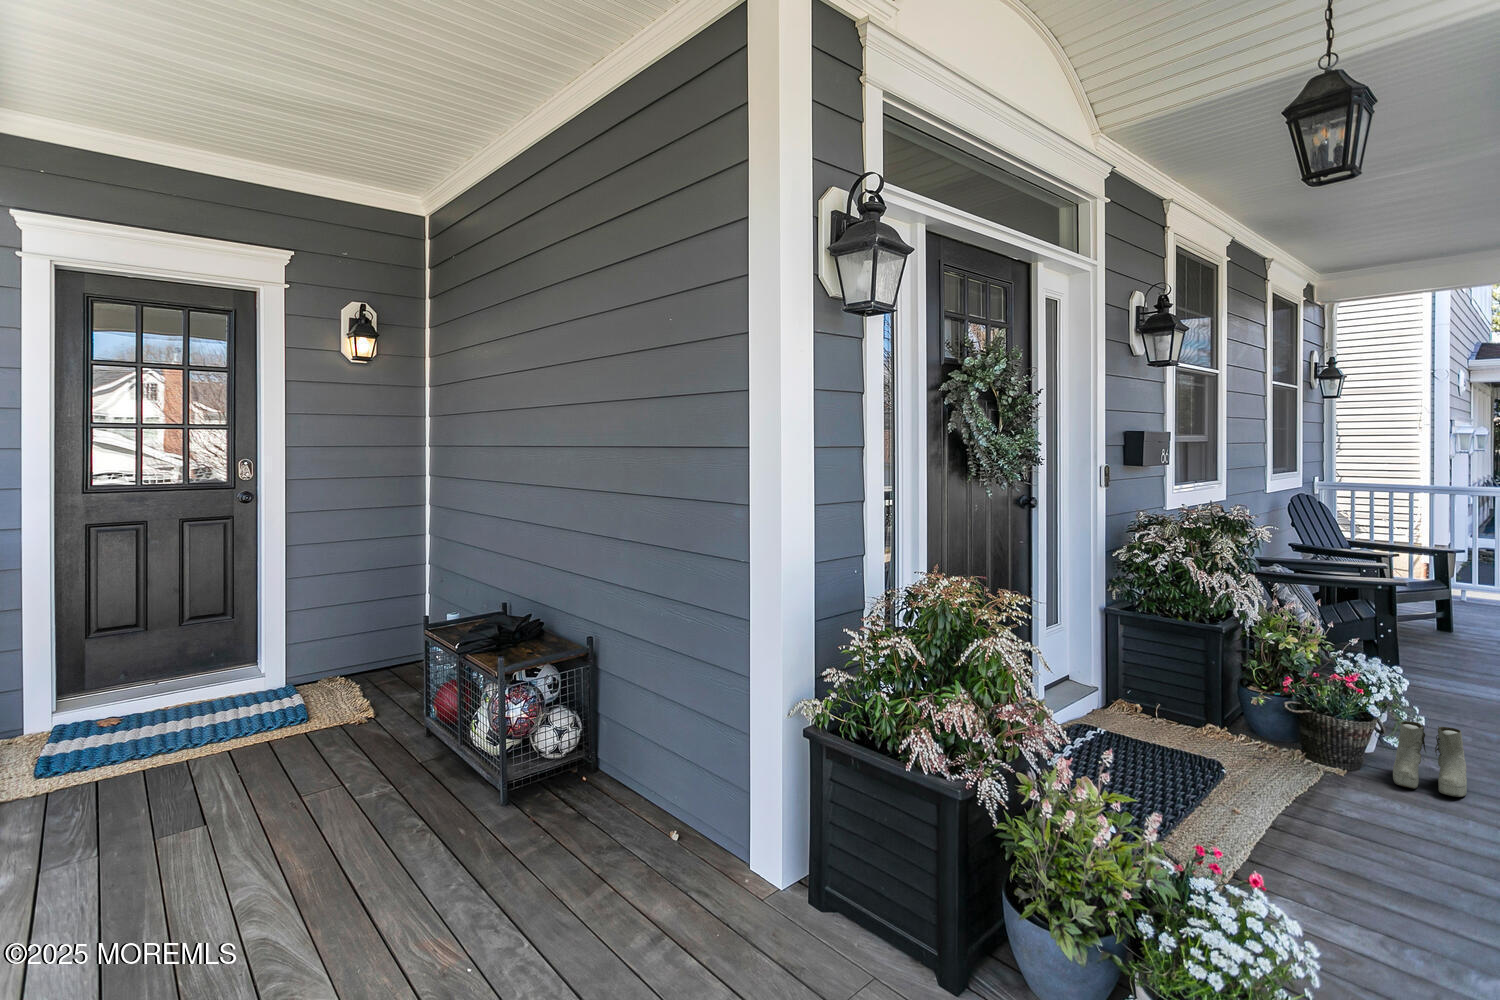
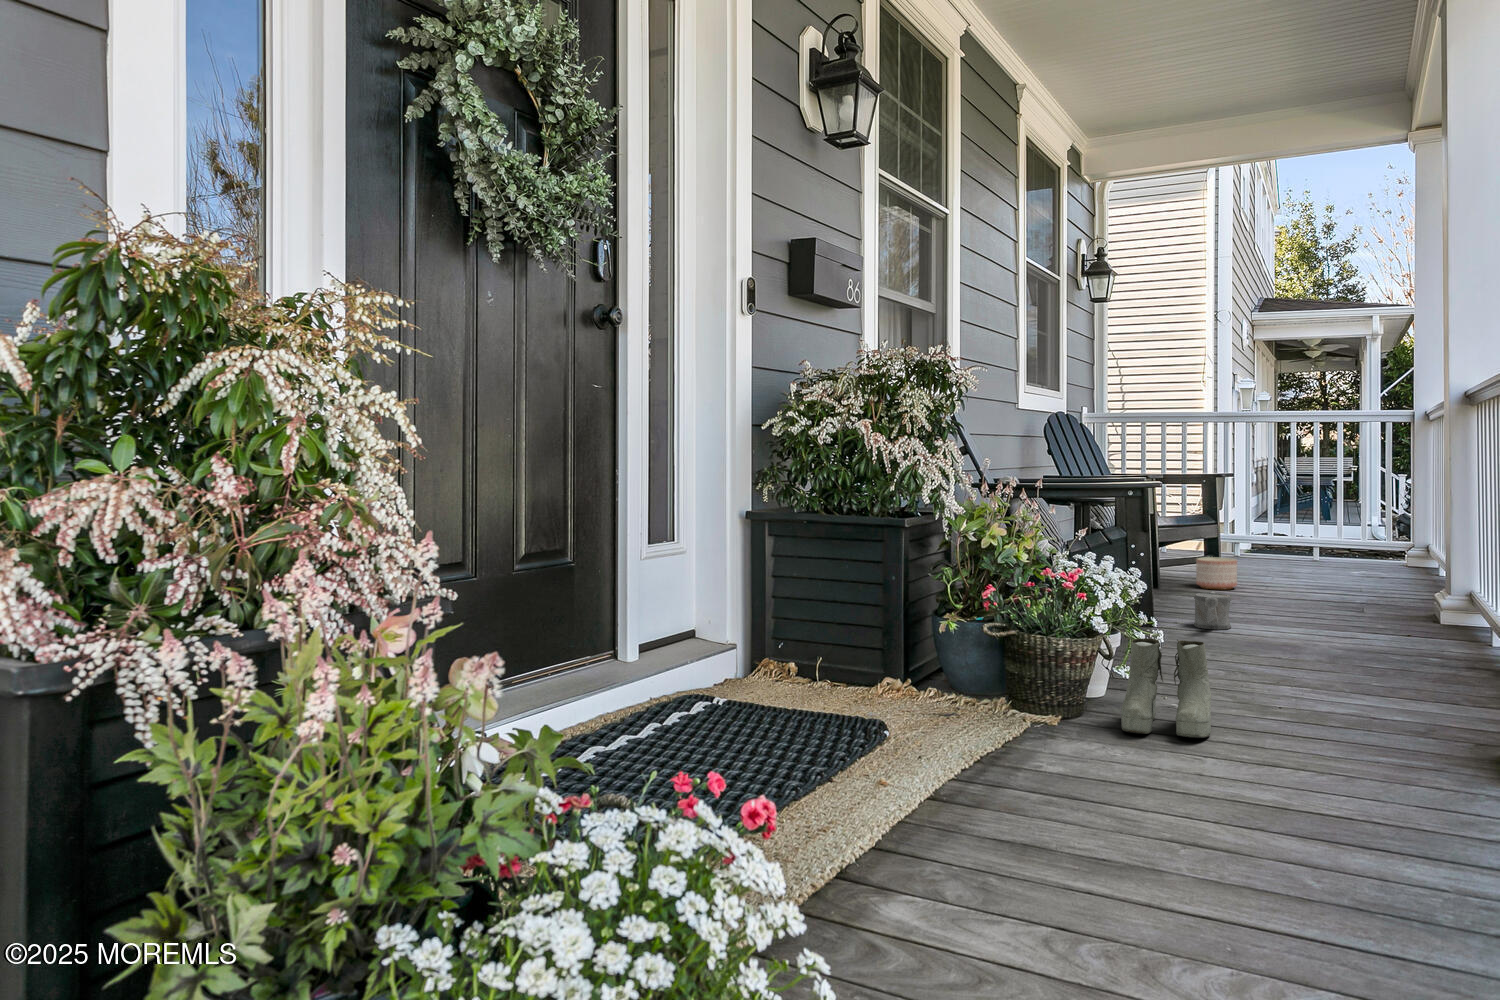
planter: none [1426,610,1466,637] -> present [1196,557,1237,590]
watering can: none [1432,653,1467,685] -> present [1194,591,1231,630]

